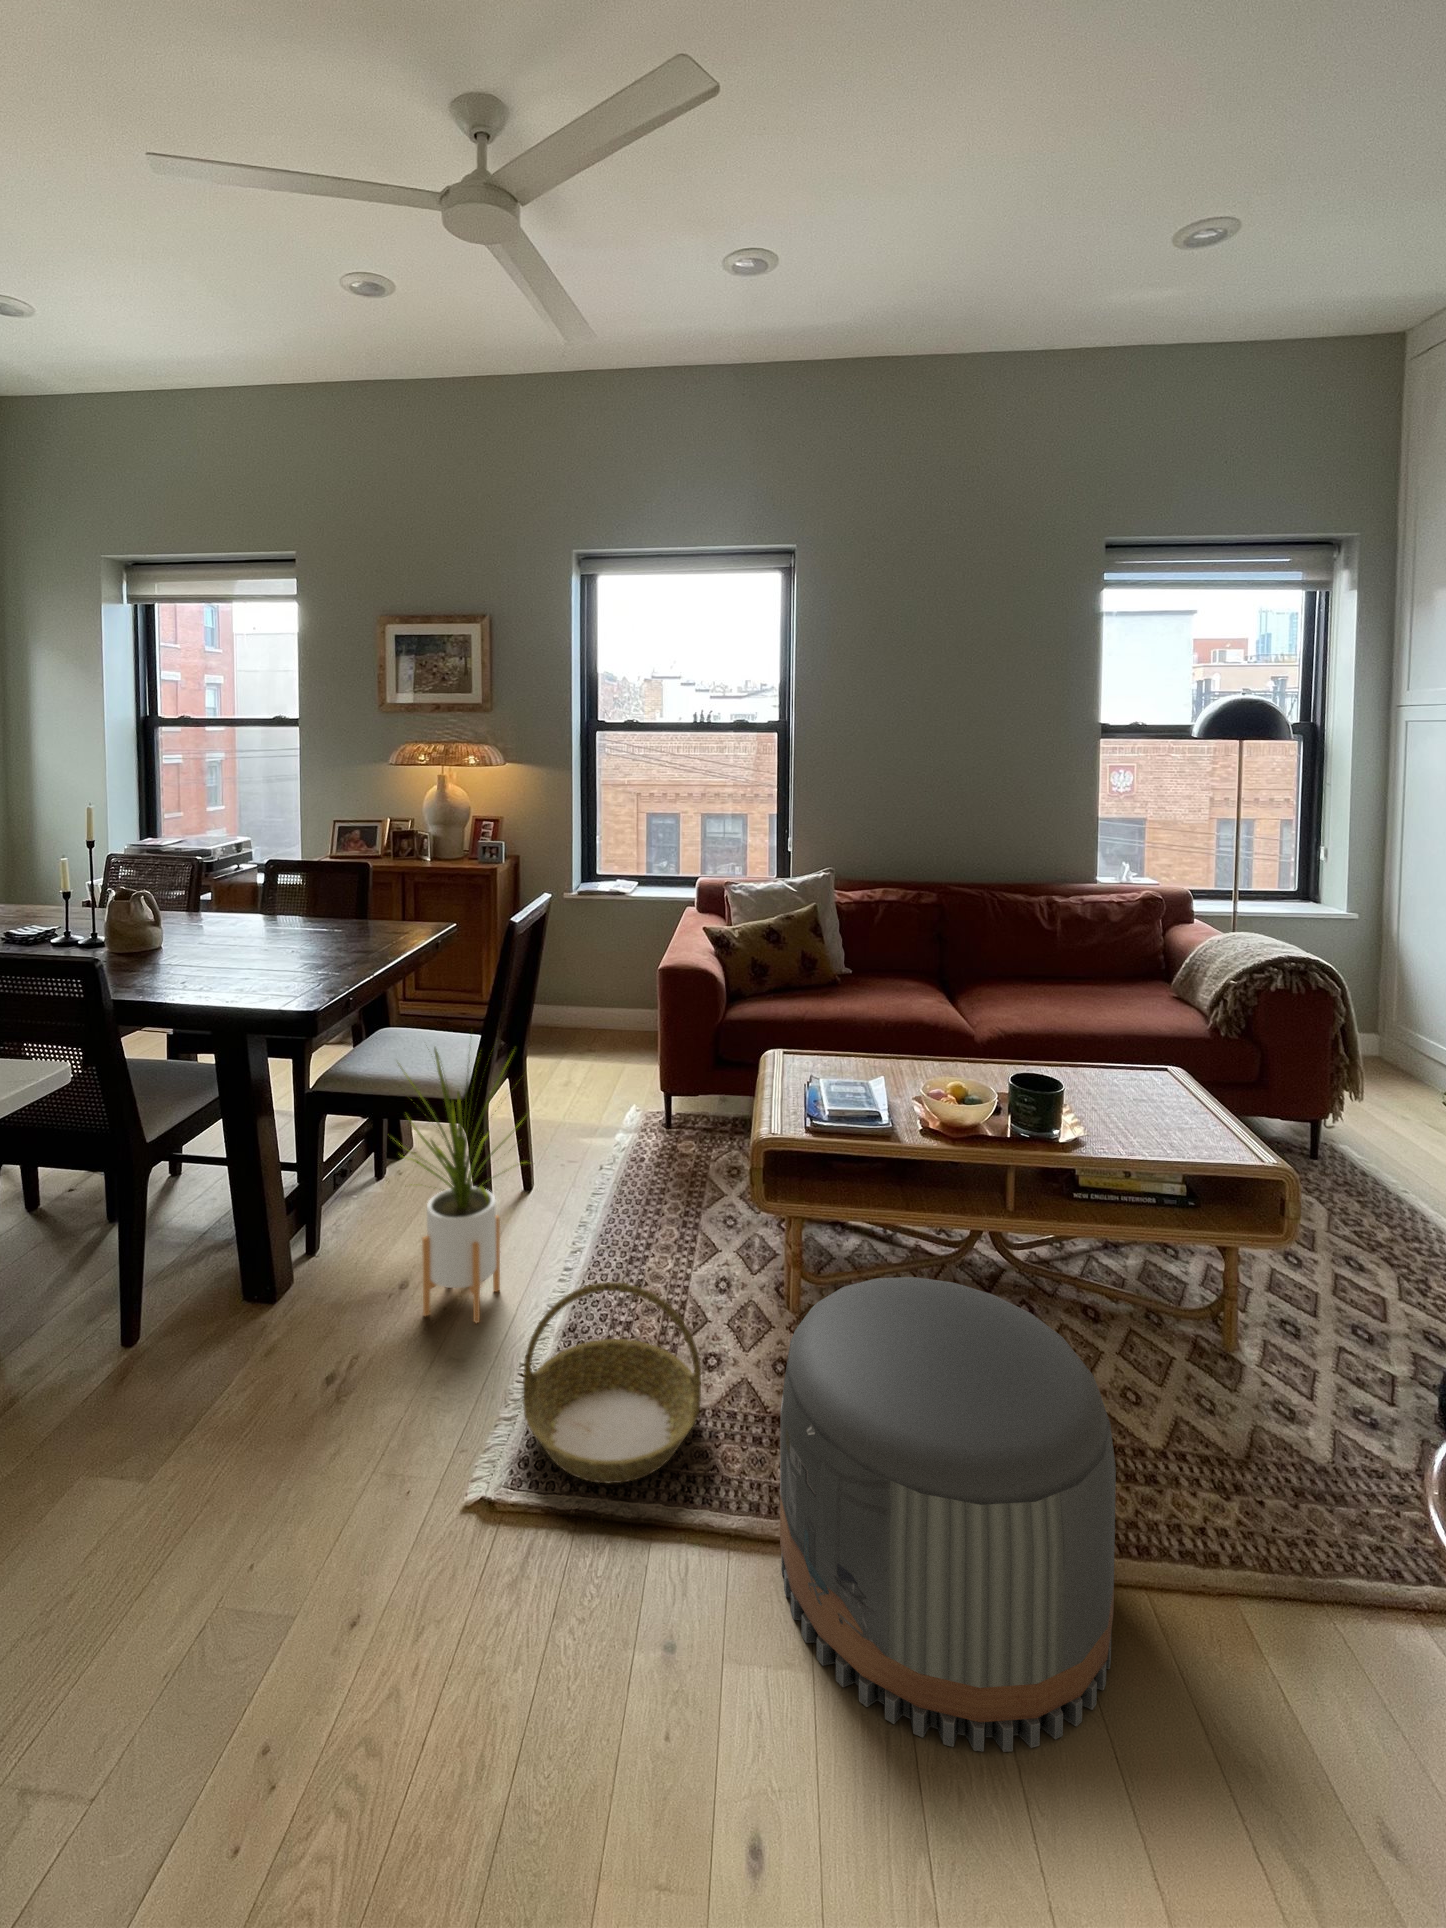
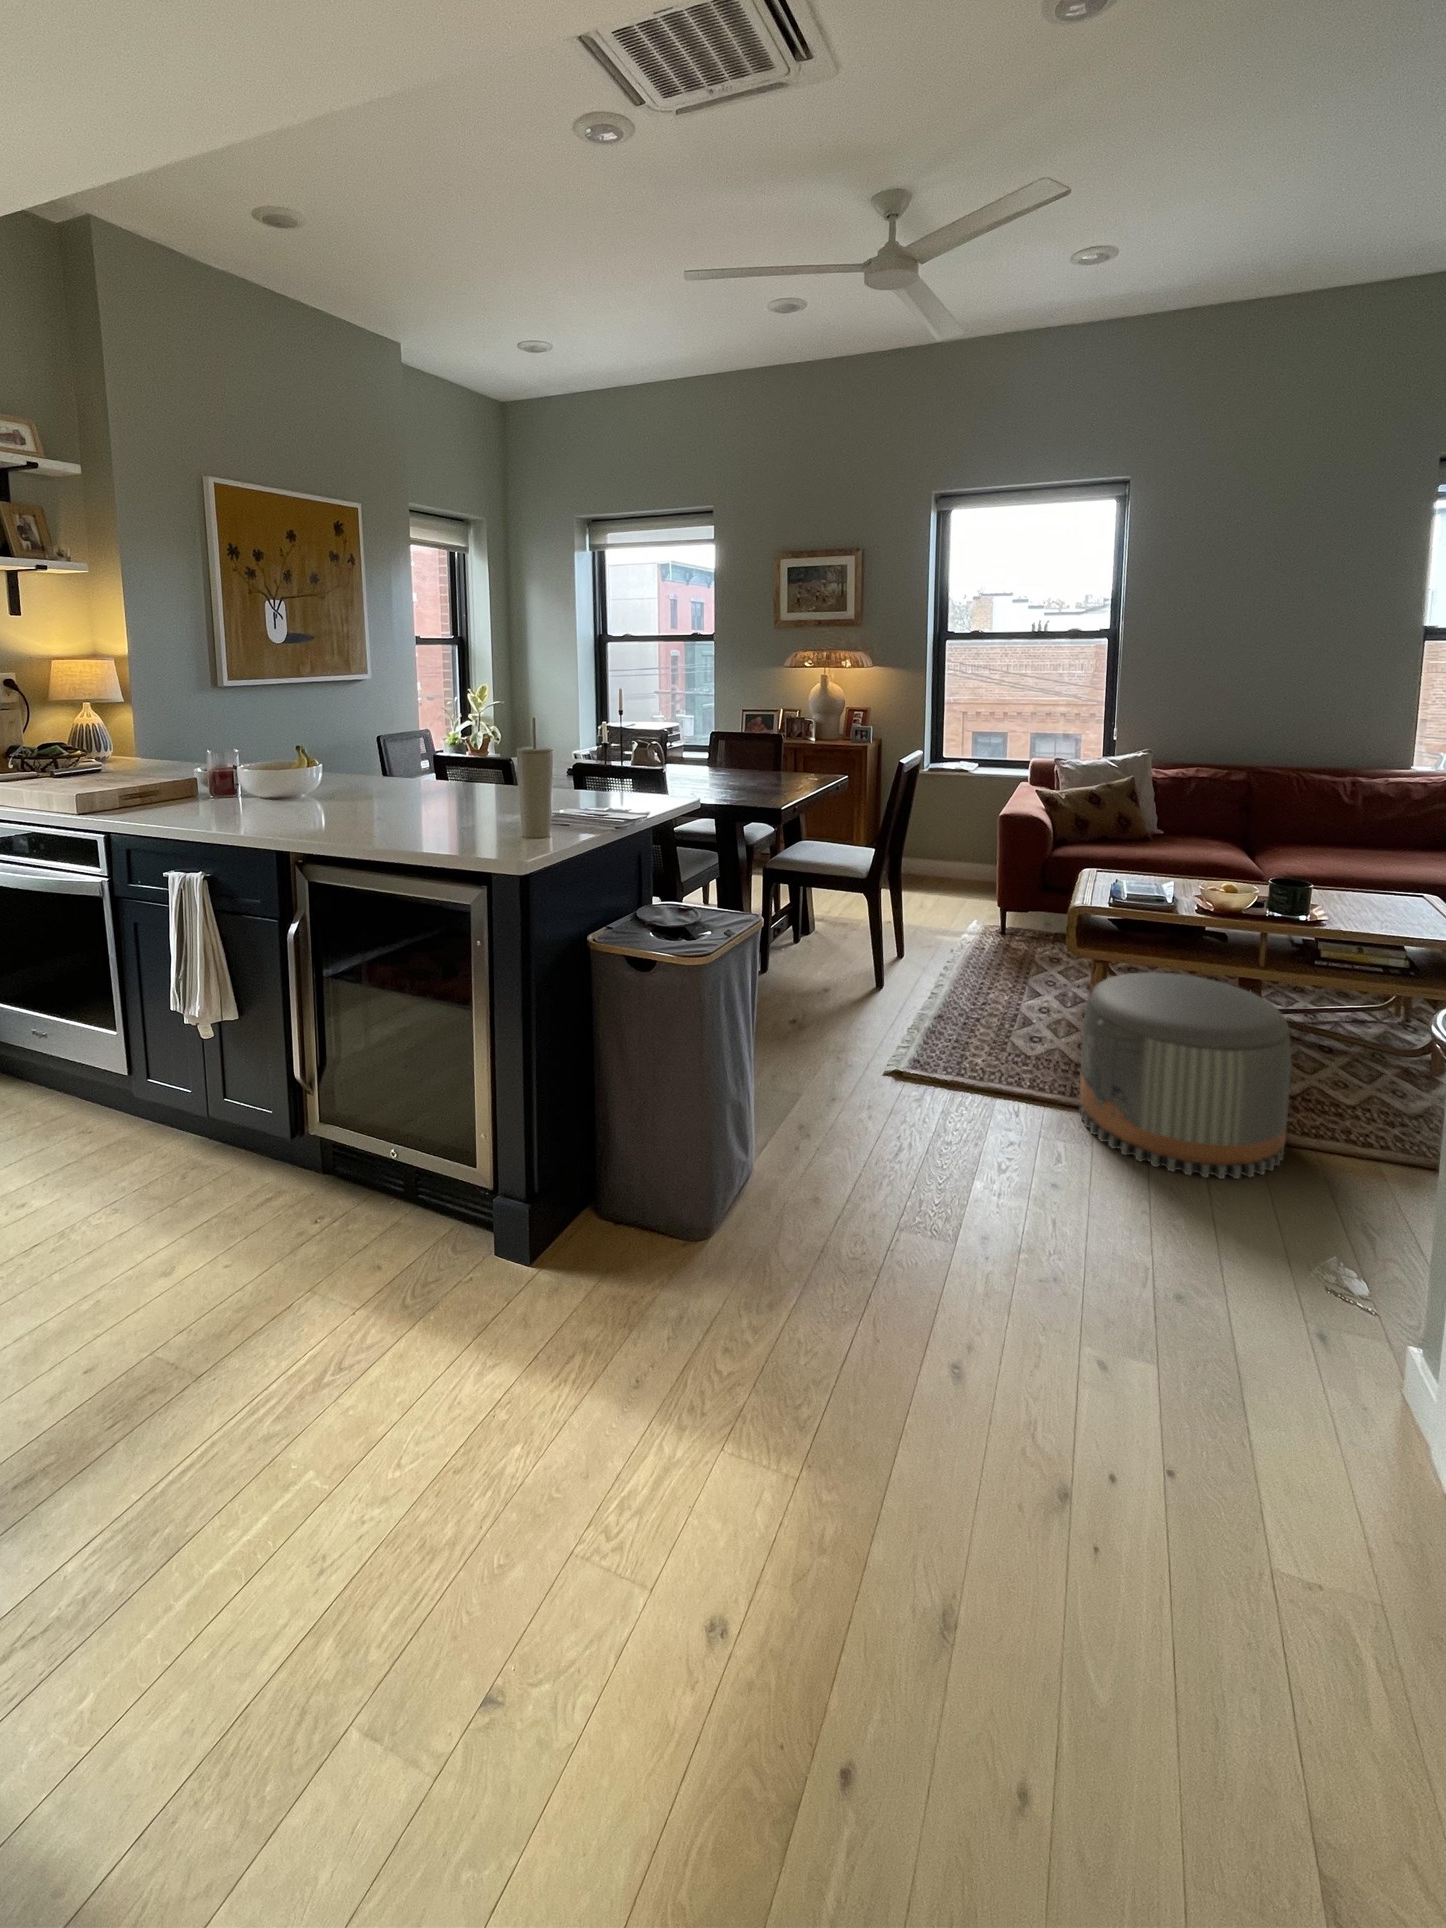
house plant: present [399,1048,527,1323] -> none [828,831,922,1008]
basket: present [523,1282,701,1483] -> none [921,969,1032,1073]

